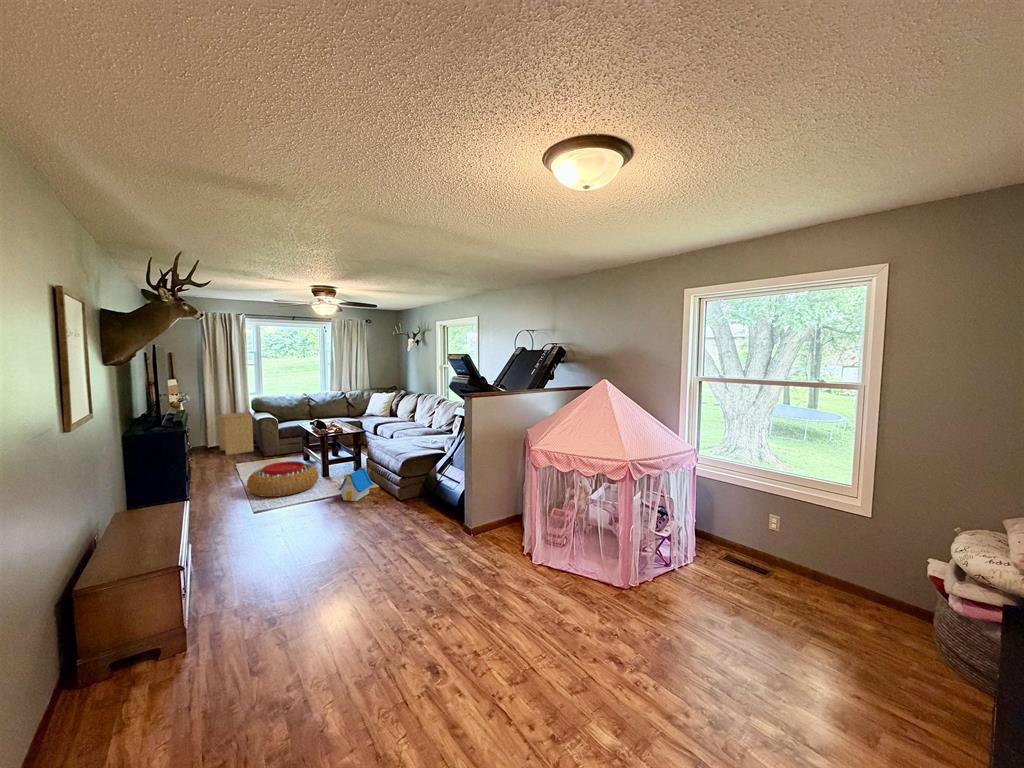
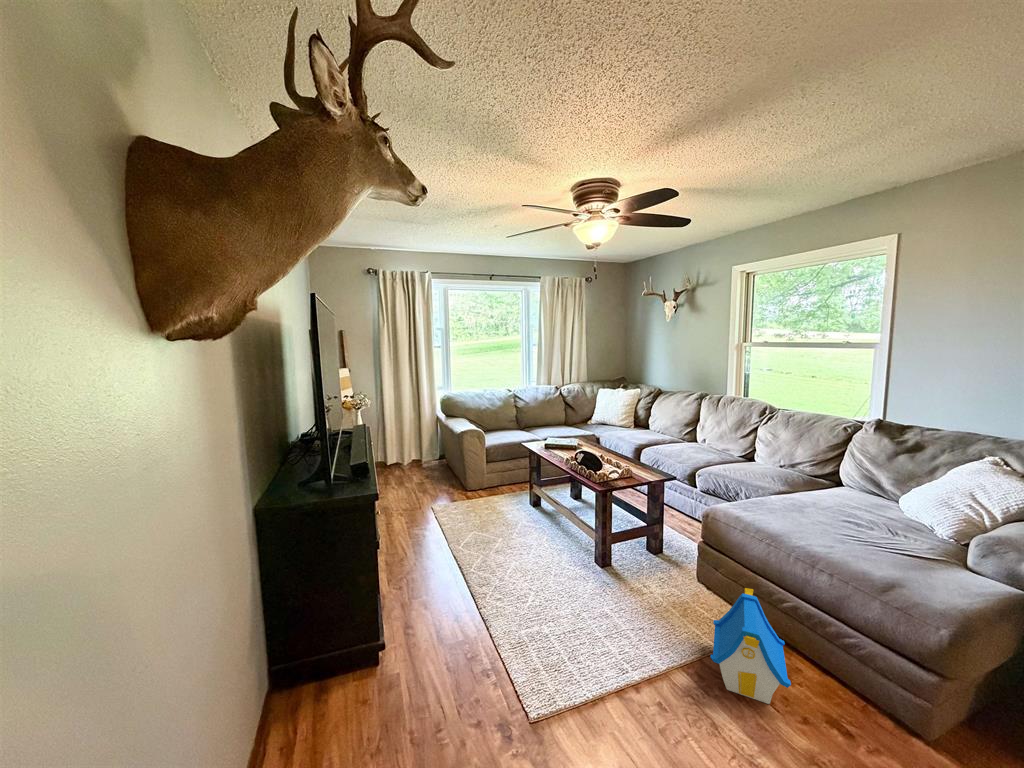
side table: present [218,413,253,455] -> none [399,416,446,481]
pouf: present [247,461,319,497] -> none [479,536,612,638]

